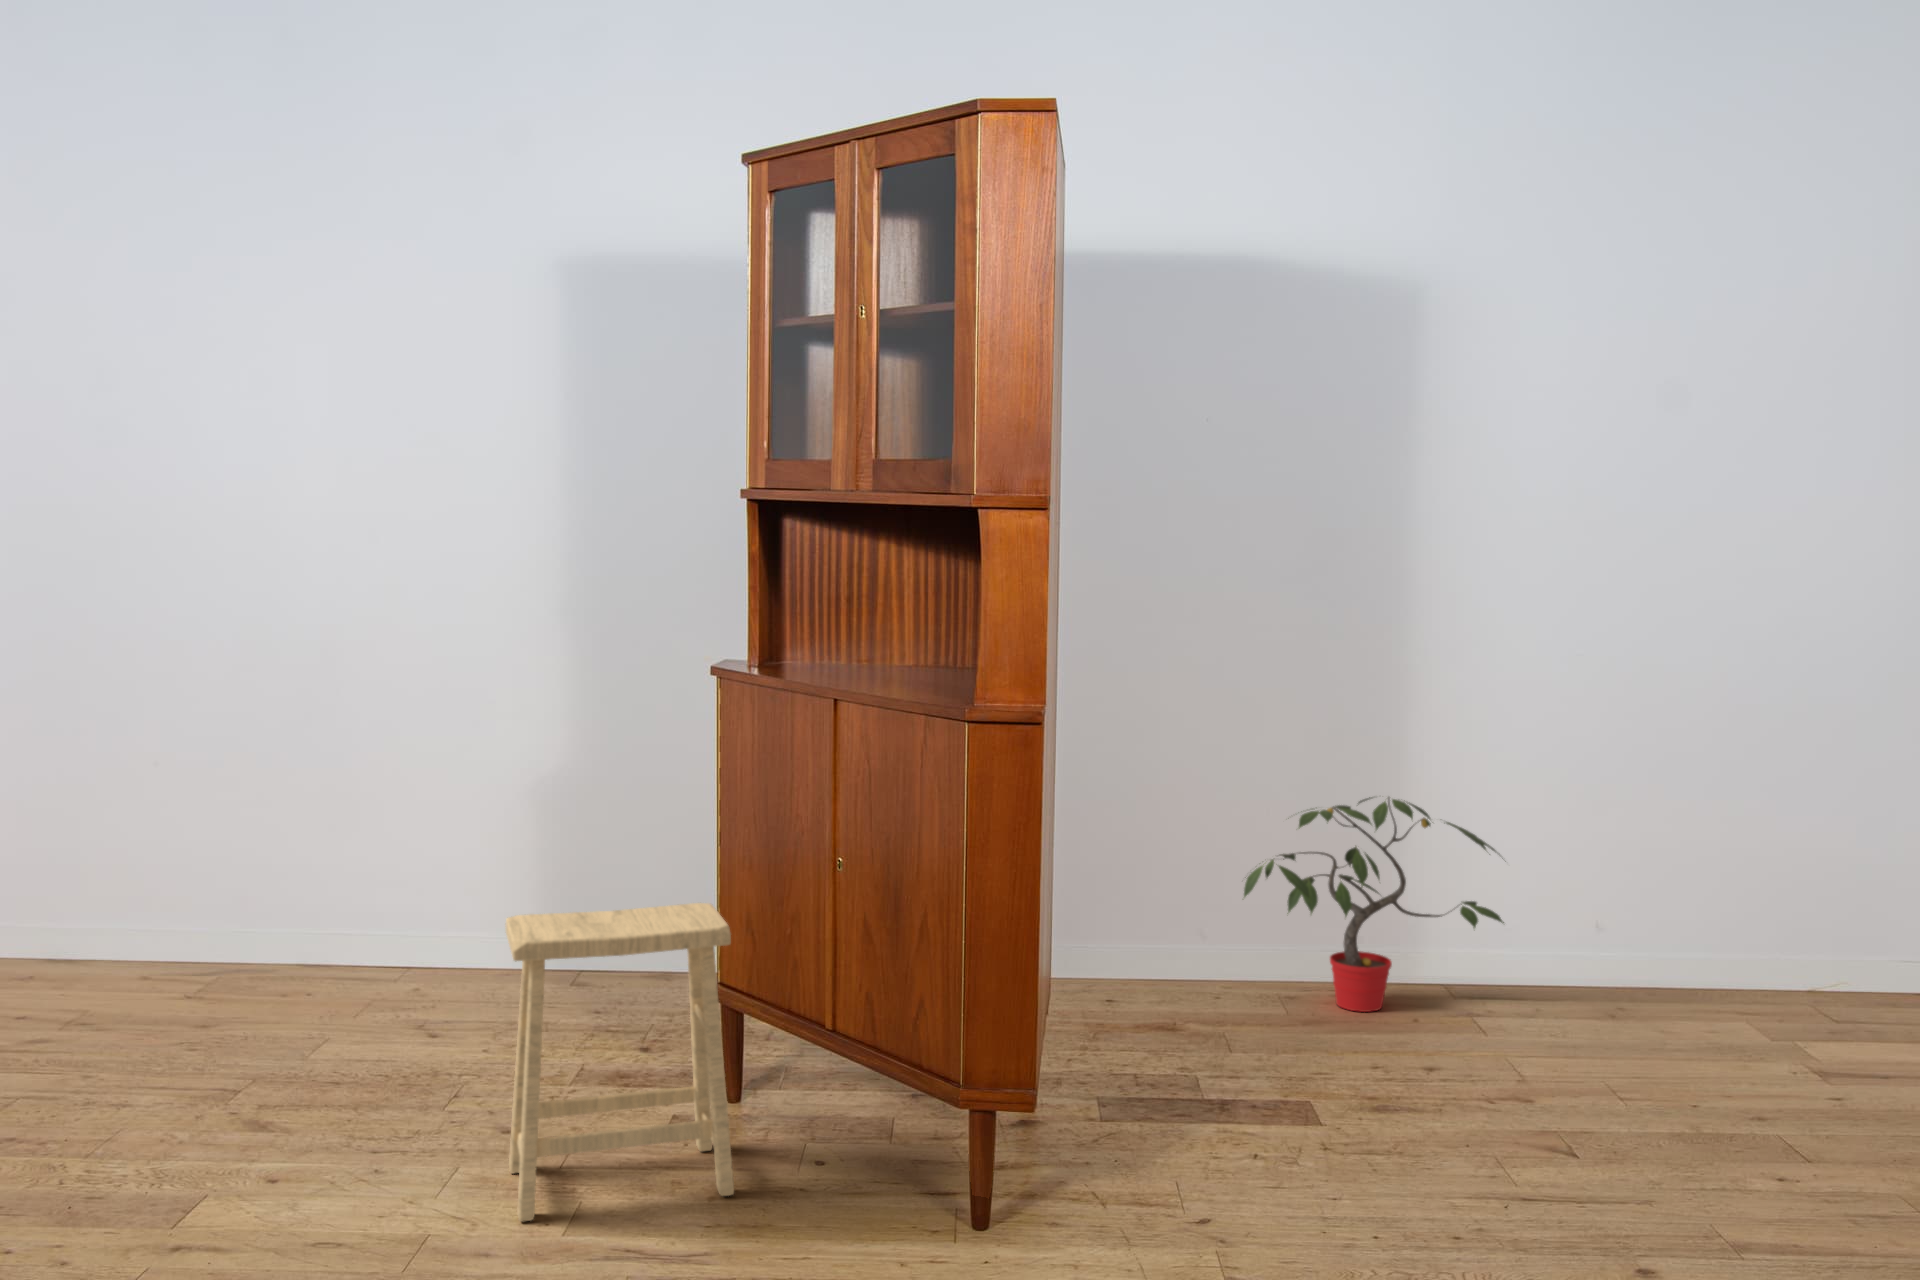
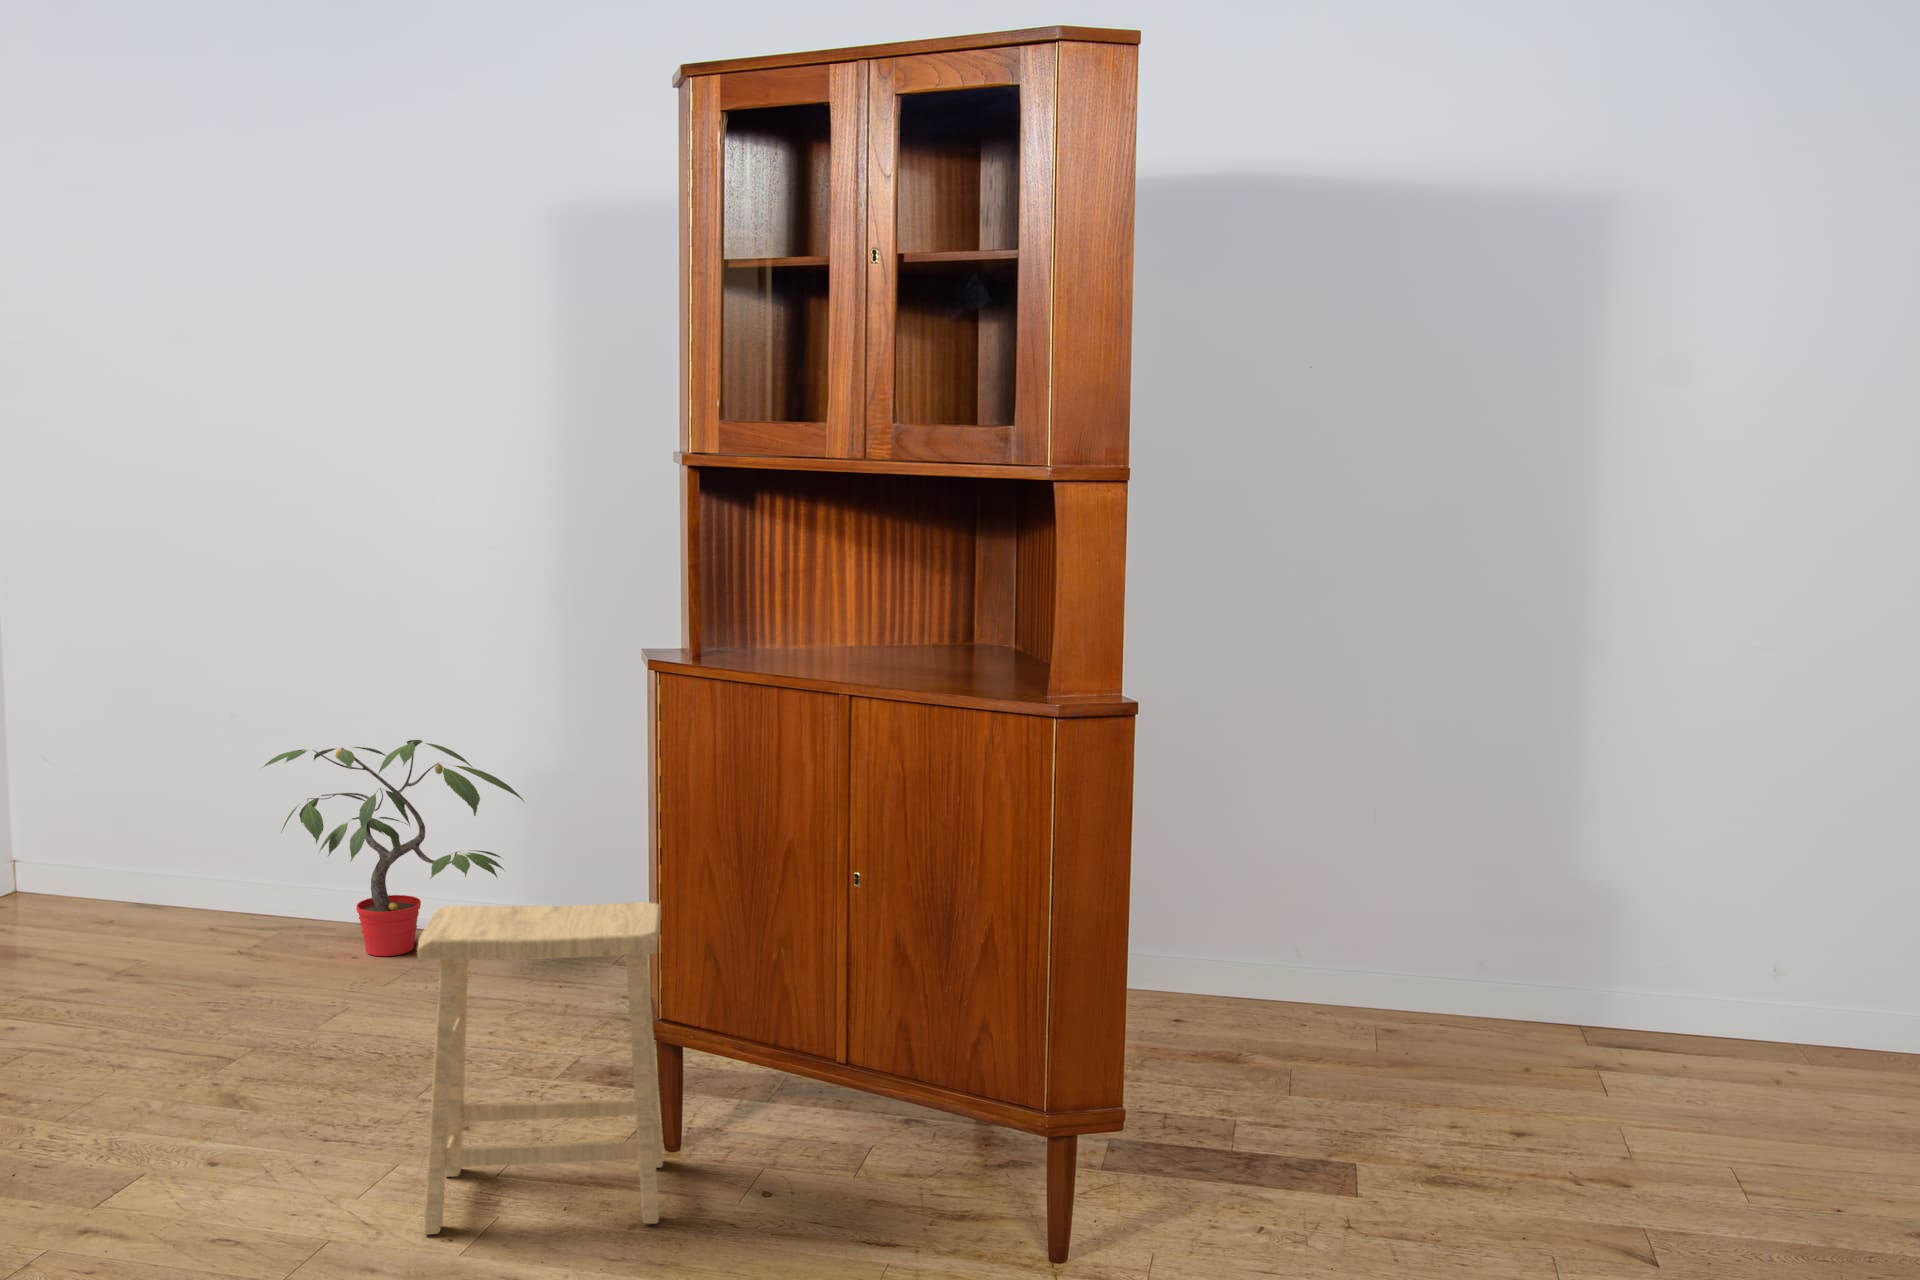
potted plant: present [1244,797,1506,1012] -> present [262,740,524,956]

